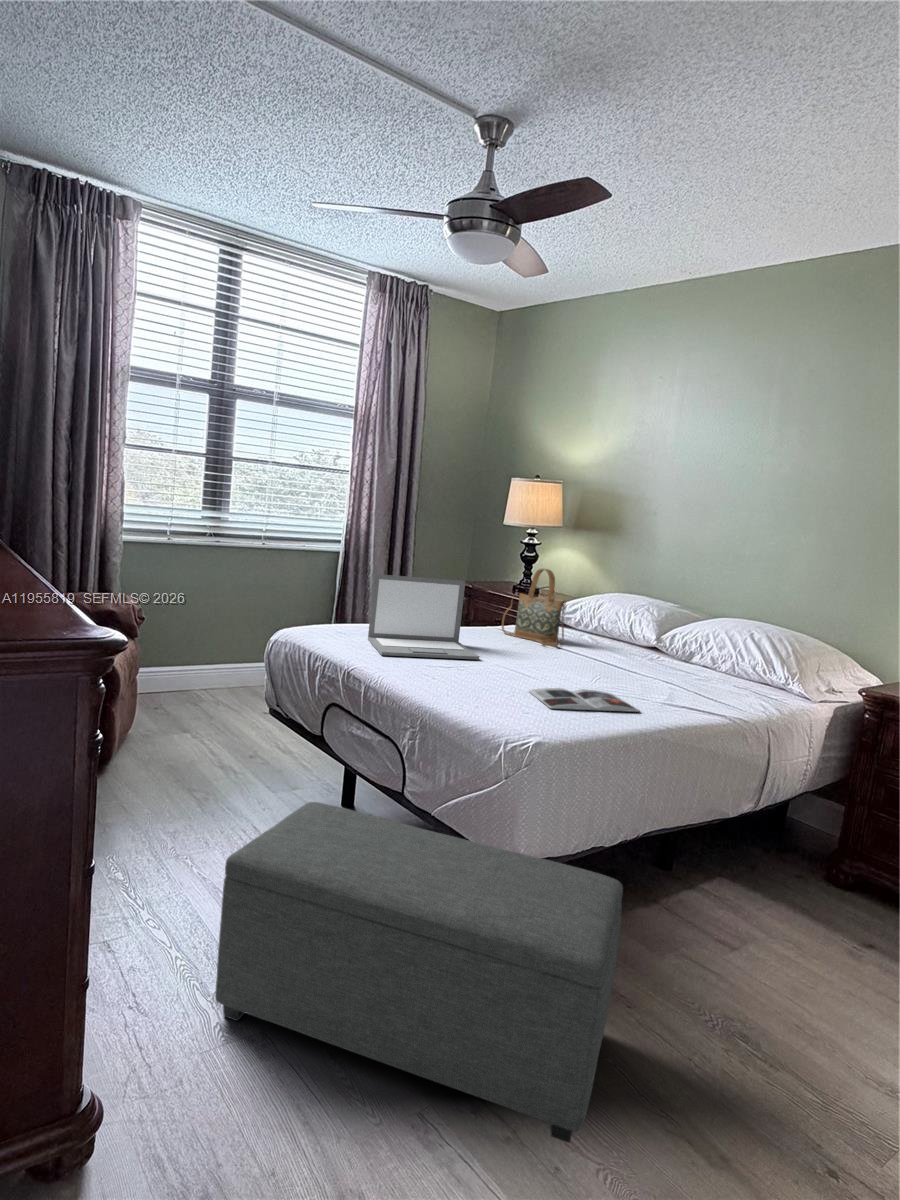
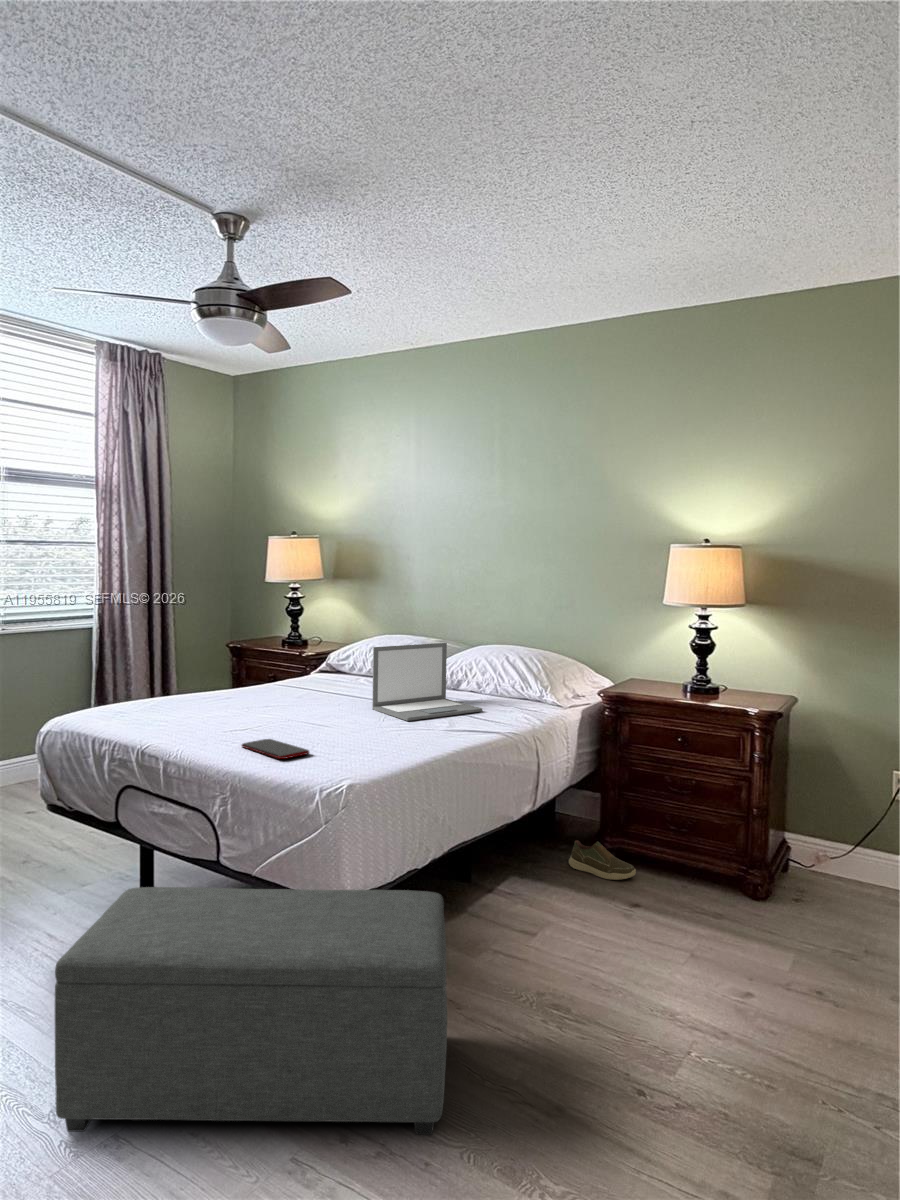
handbag: present [502,569,566,647] -> none [282,622,344,695]
laptop: present [368,574,479,660] -> present [372,643,482,721]
smartphone: none [441,679,507,703] -> present [242,739,309,759]
magazine: present [529,688,640,712] -> none [326,729,430,753]
shoe: none [792,855,877,913] -> present [569,841,636,880]

